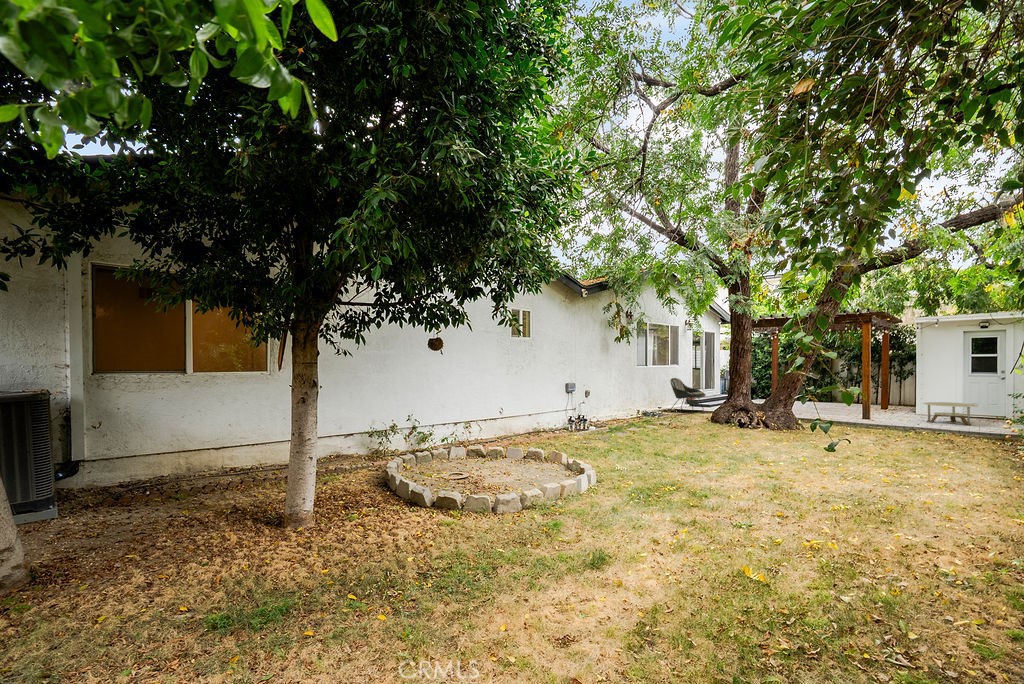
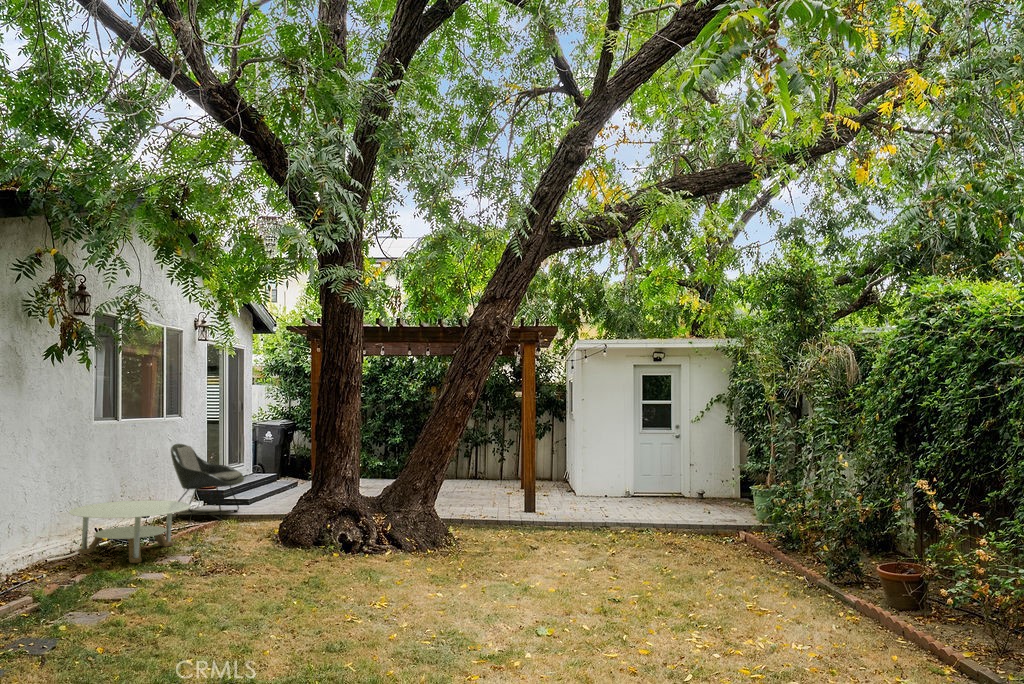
round table: present [923,402,978,425] -> present [69,500,191,563]

